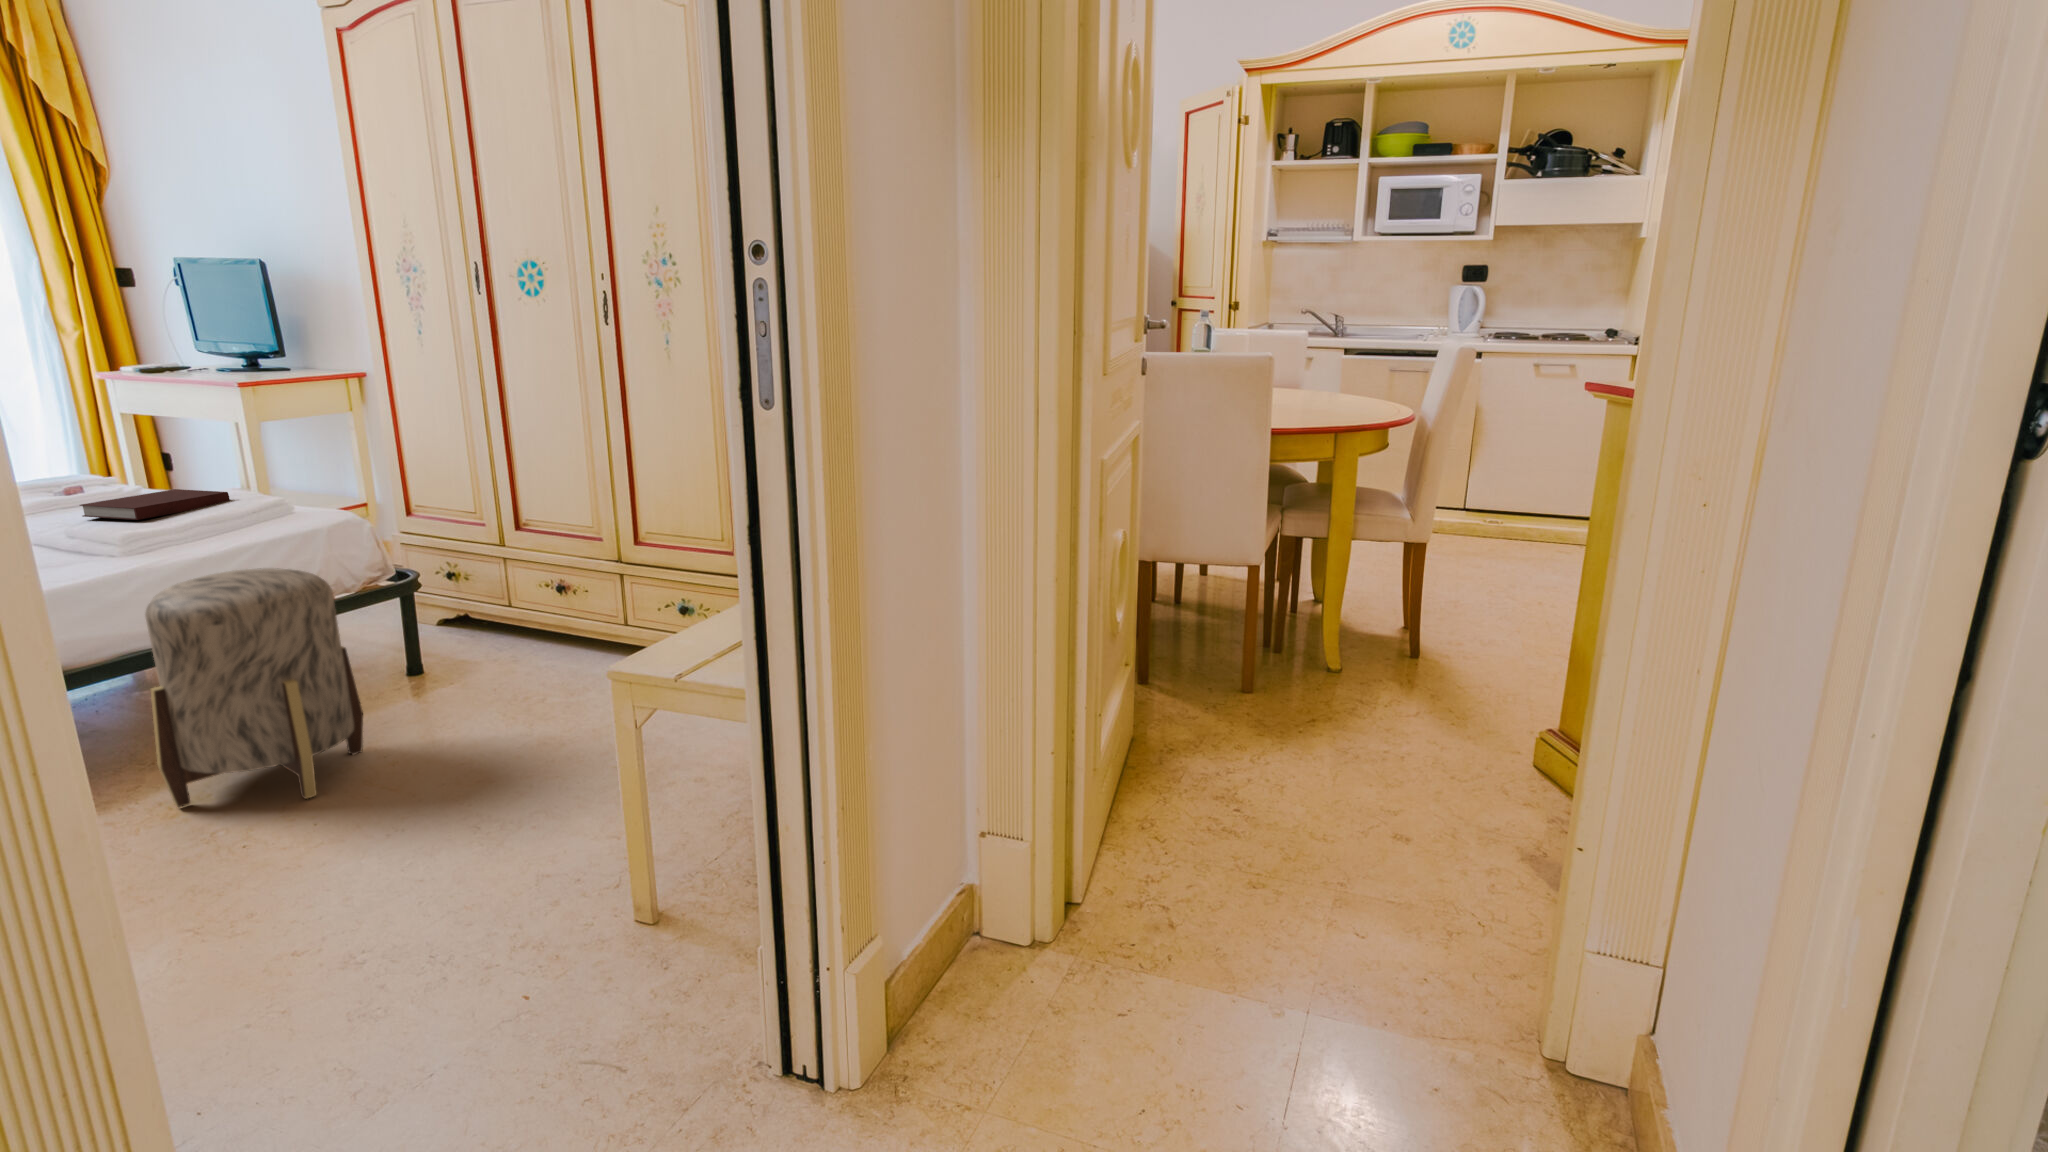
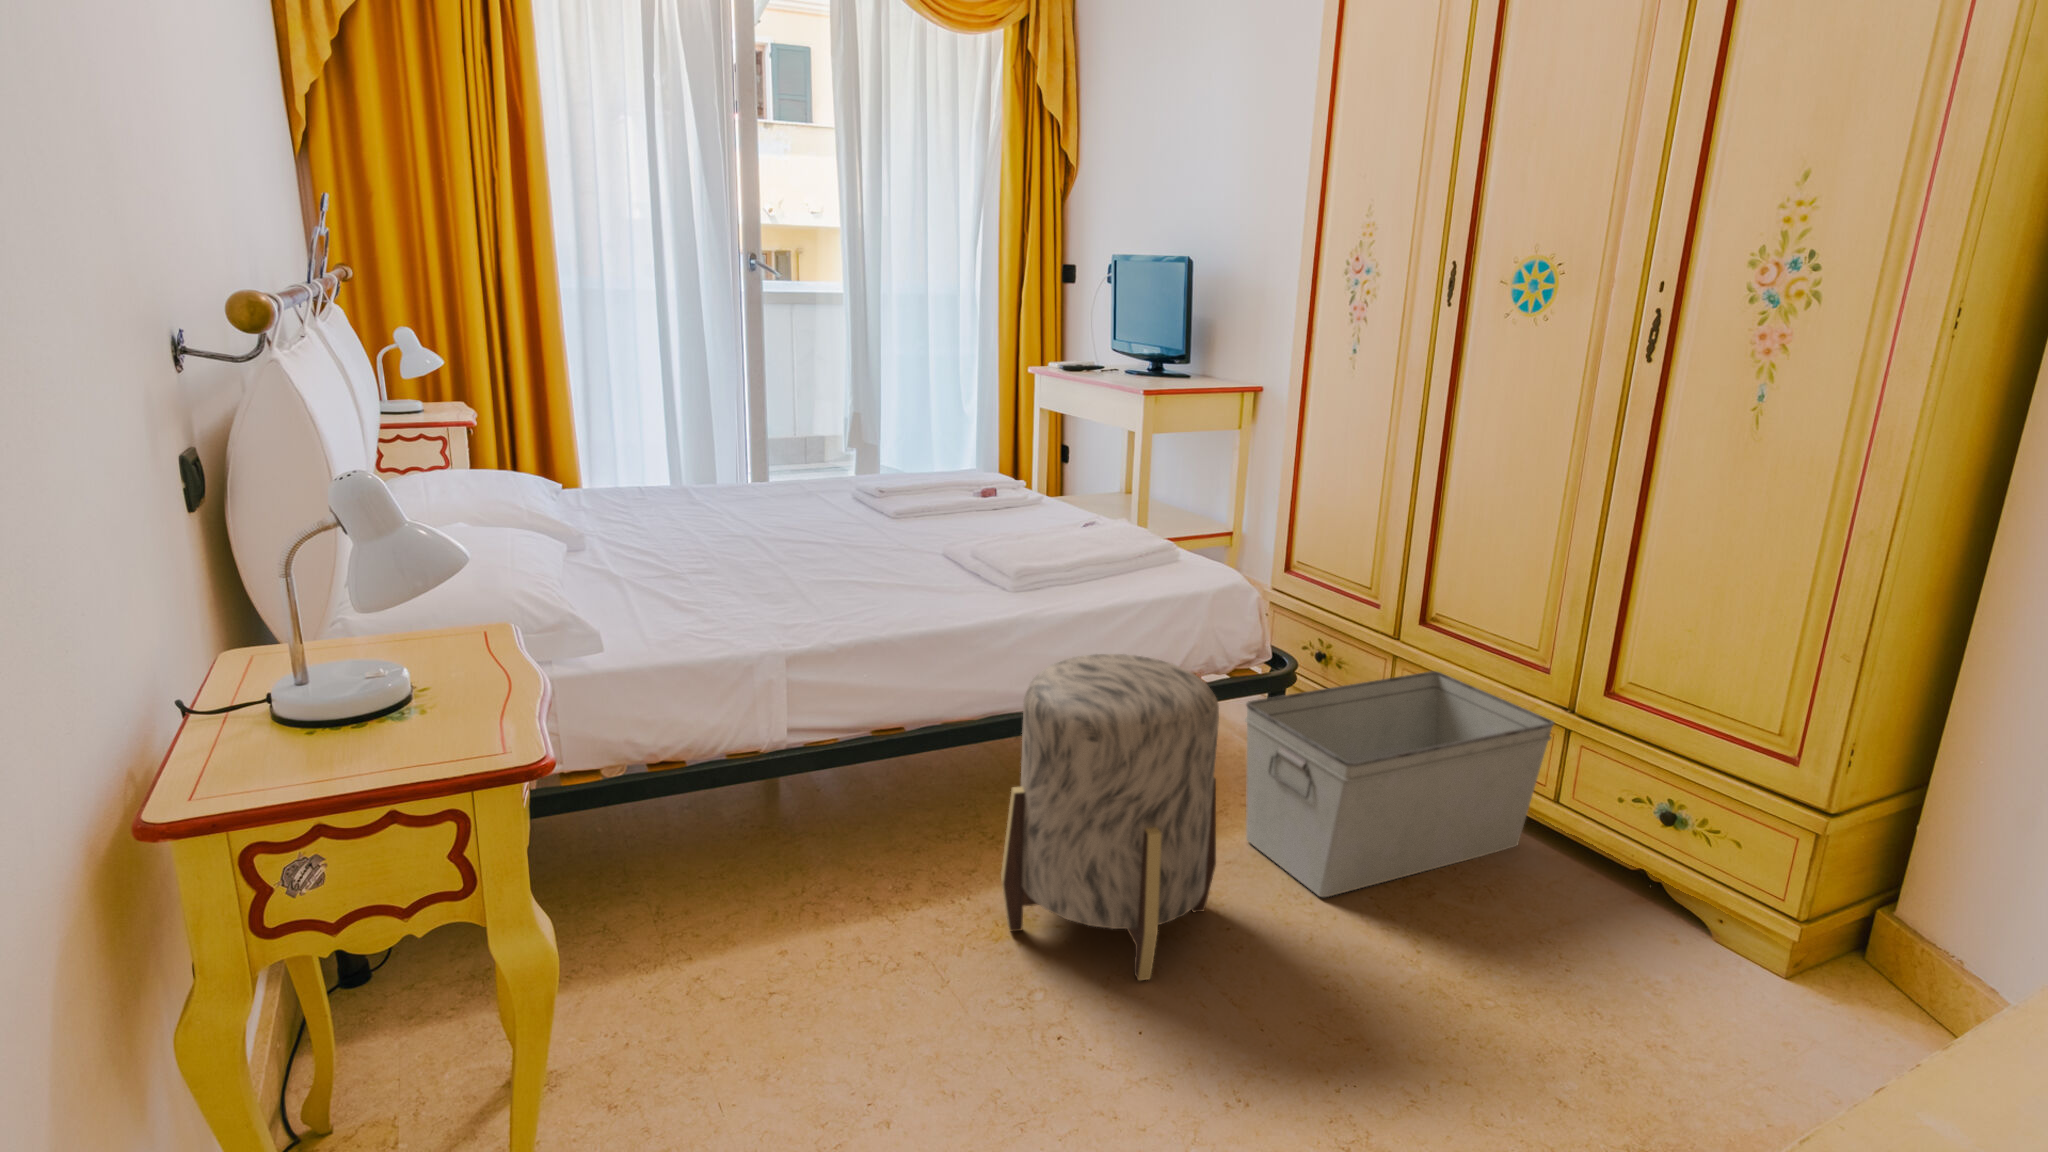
notebook: present [80,489,230,520] -> none [992,515,1122,554]
storage bin: none [371,559,609,720] -> present [1245,671,1554,897]

